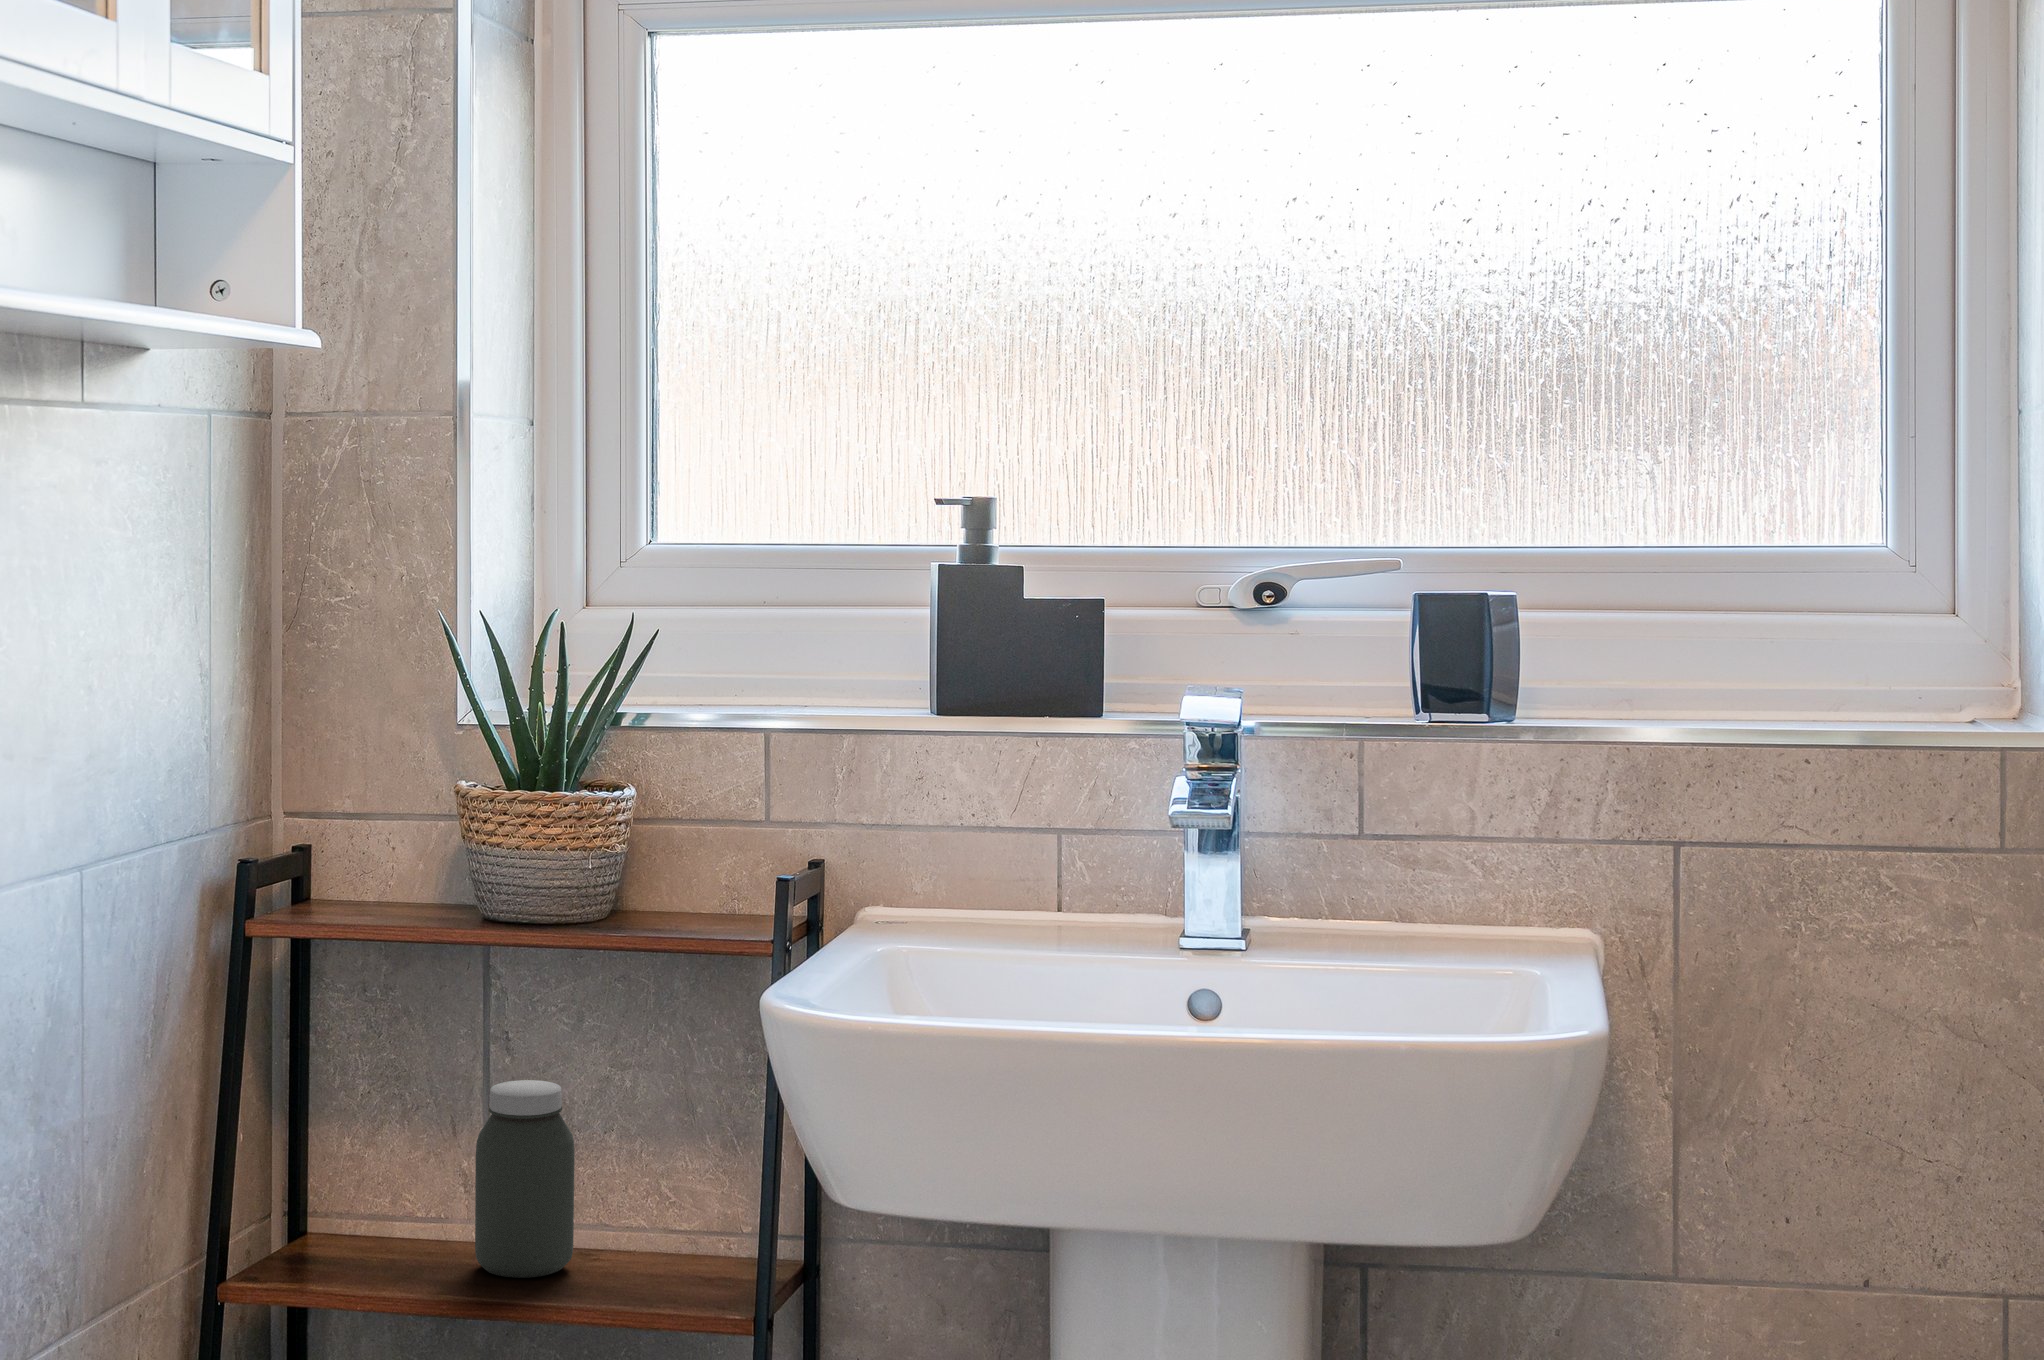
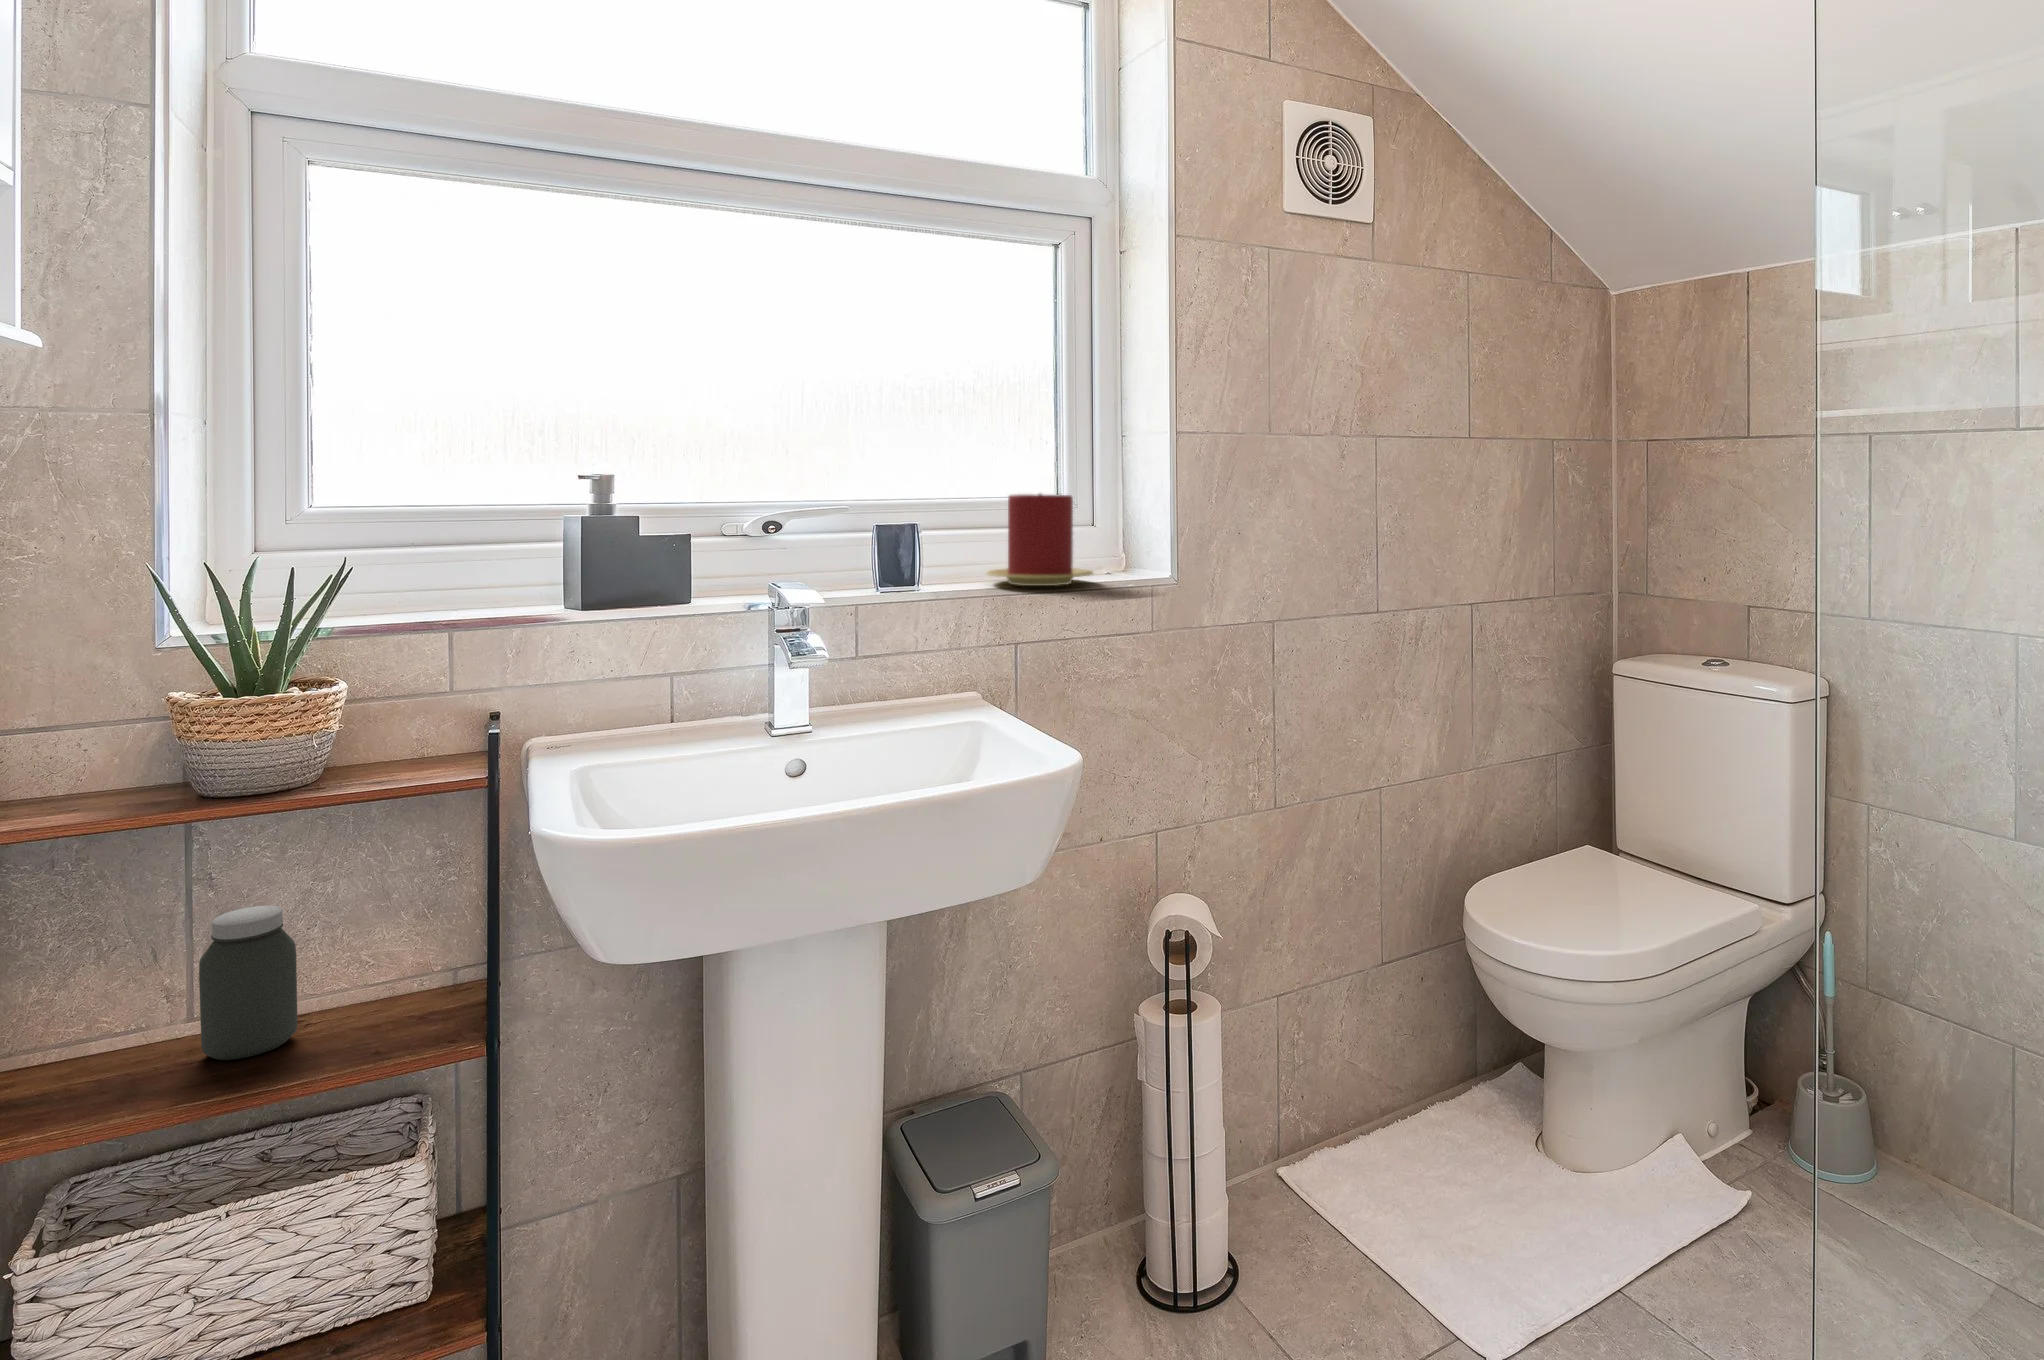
candle: none [1649,537,1884,723] -> present [987,494,1093,586]

